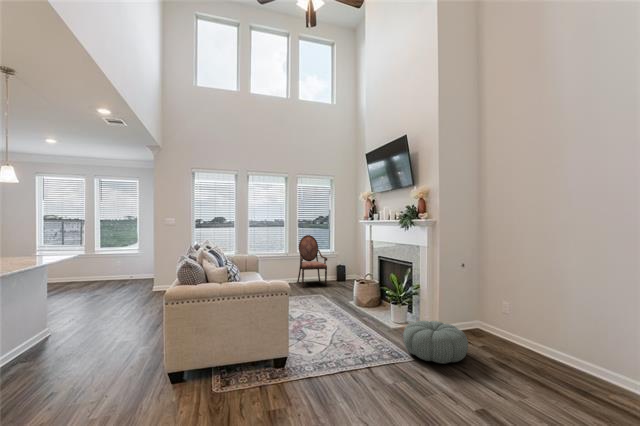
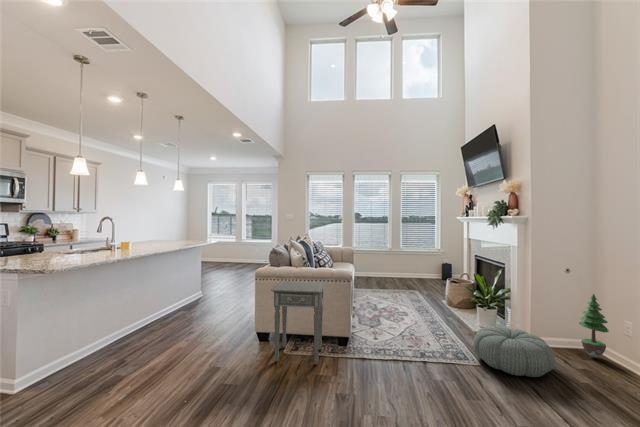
armchair: present [297,235,327,287] -> none [399,233,428,283]
potted tree: none [471,283,492,336] -> present [579,294,609,358]
side table: none [204,297,270,407] -> present [271,281,325,364]

